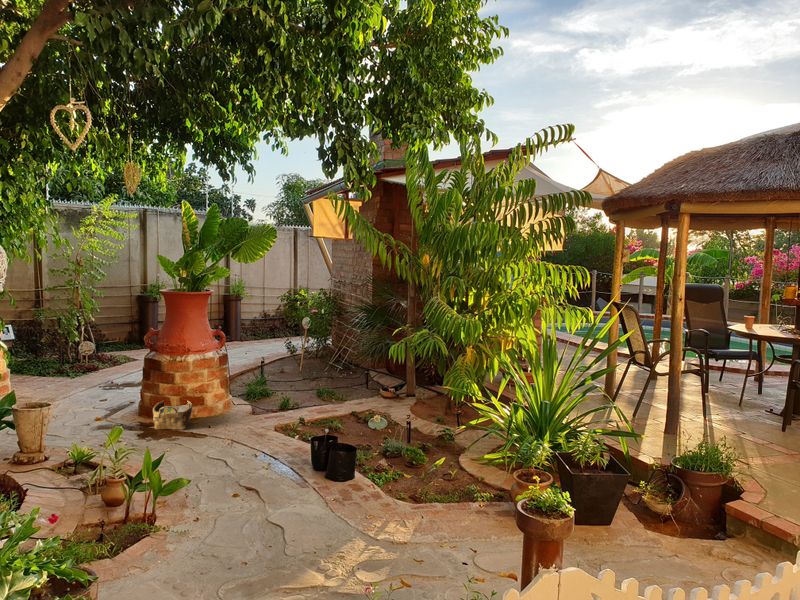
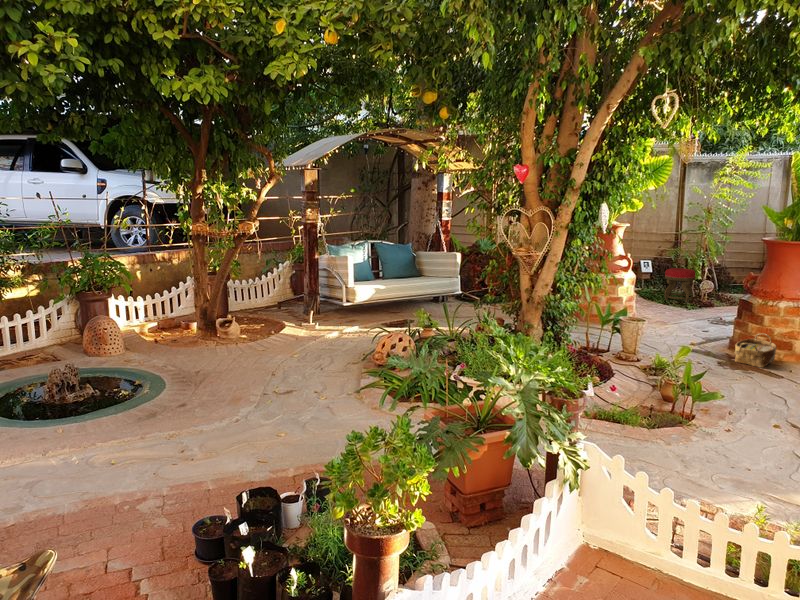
stool: none [34,331,71,370] -> present [664,268,695,302]

